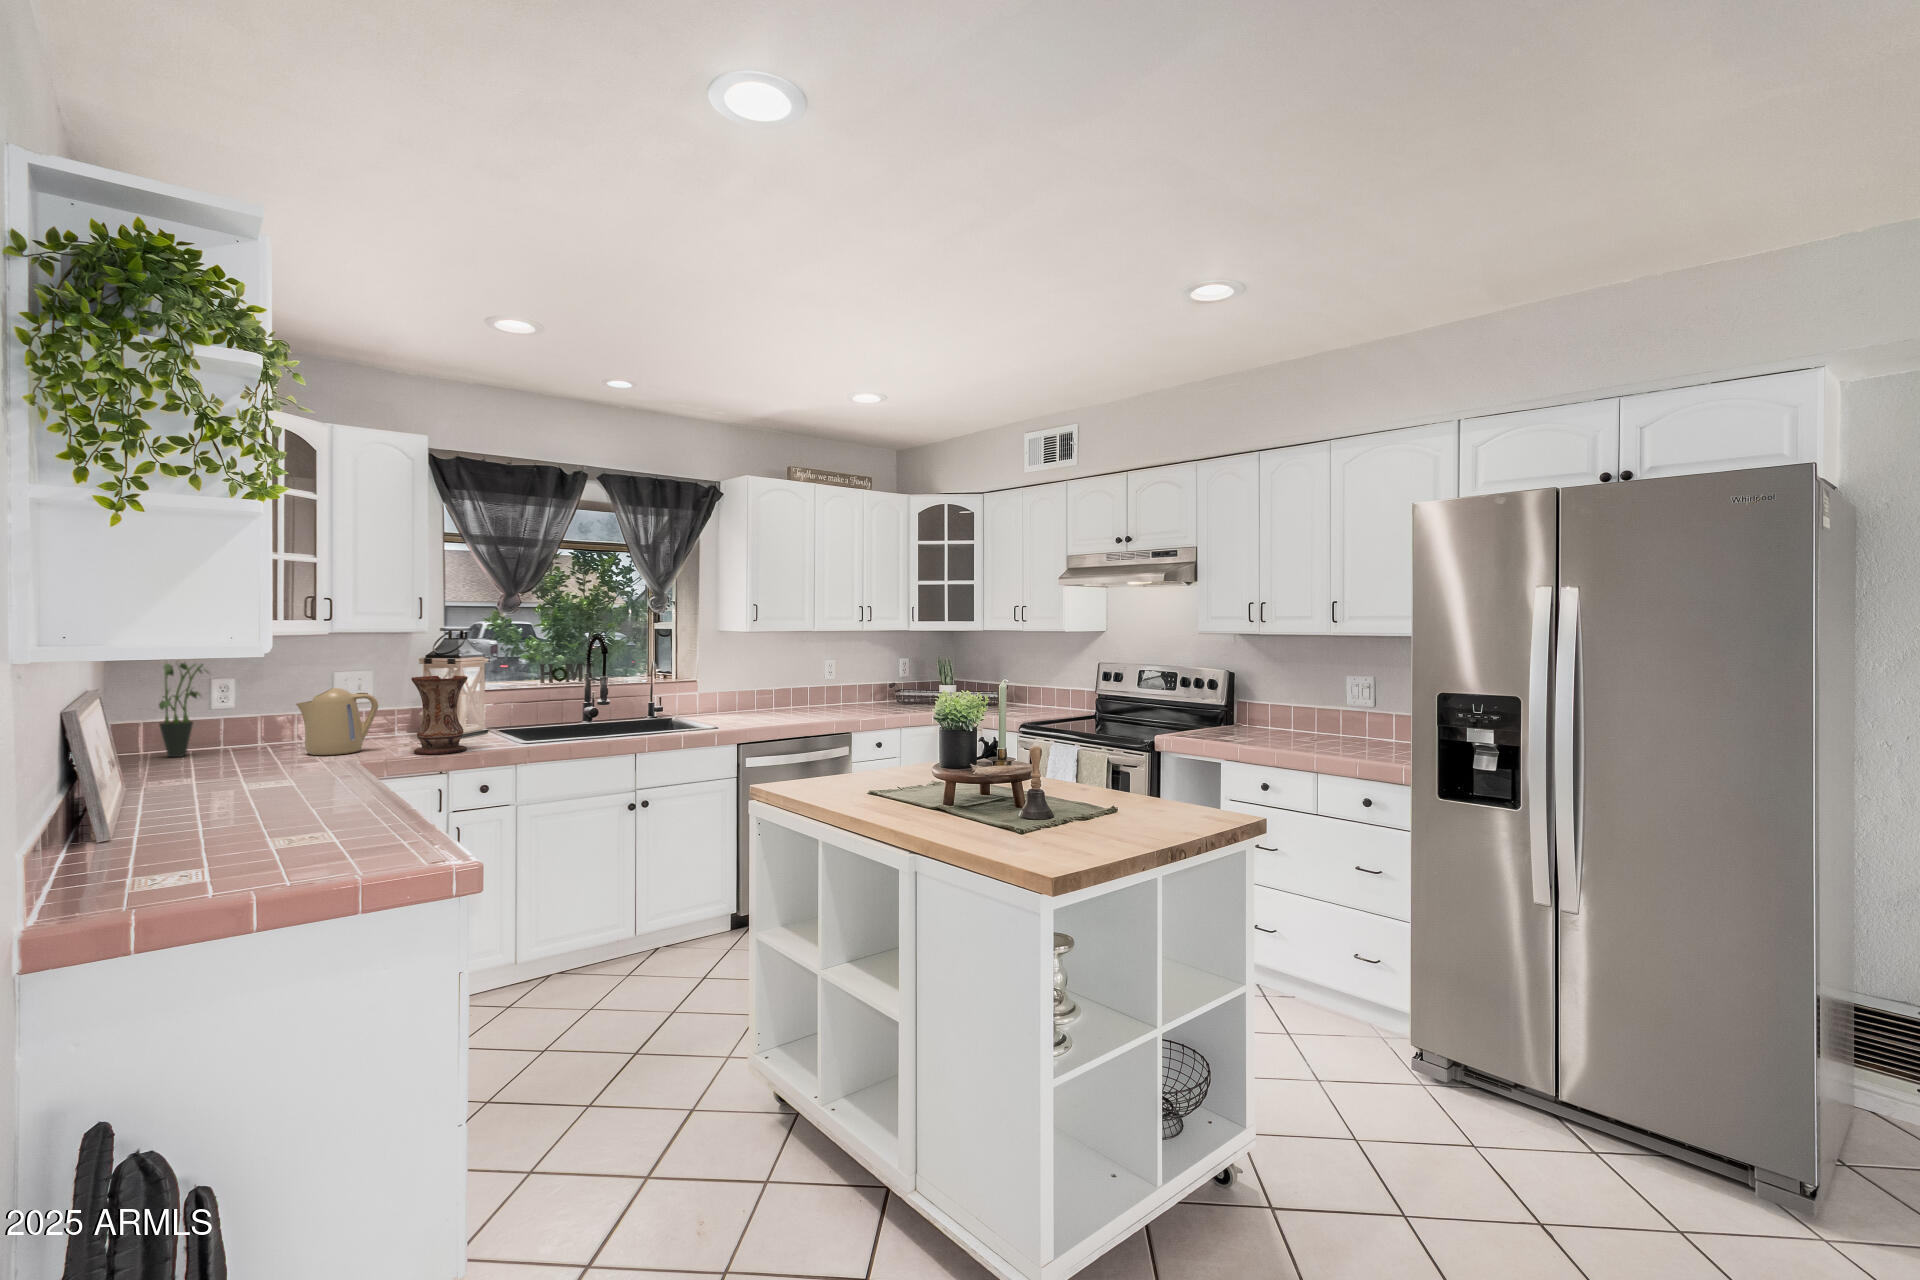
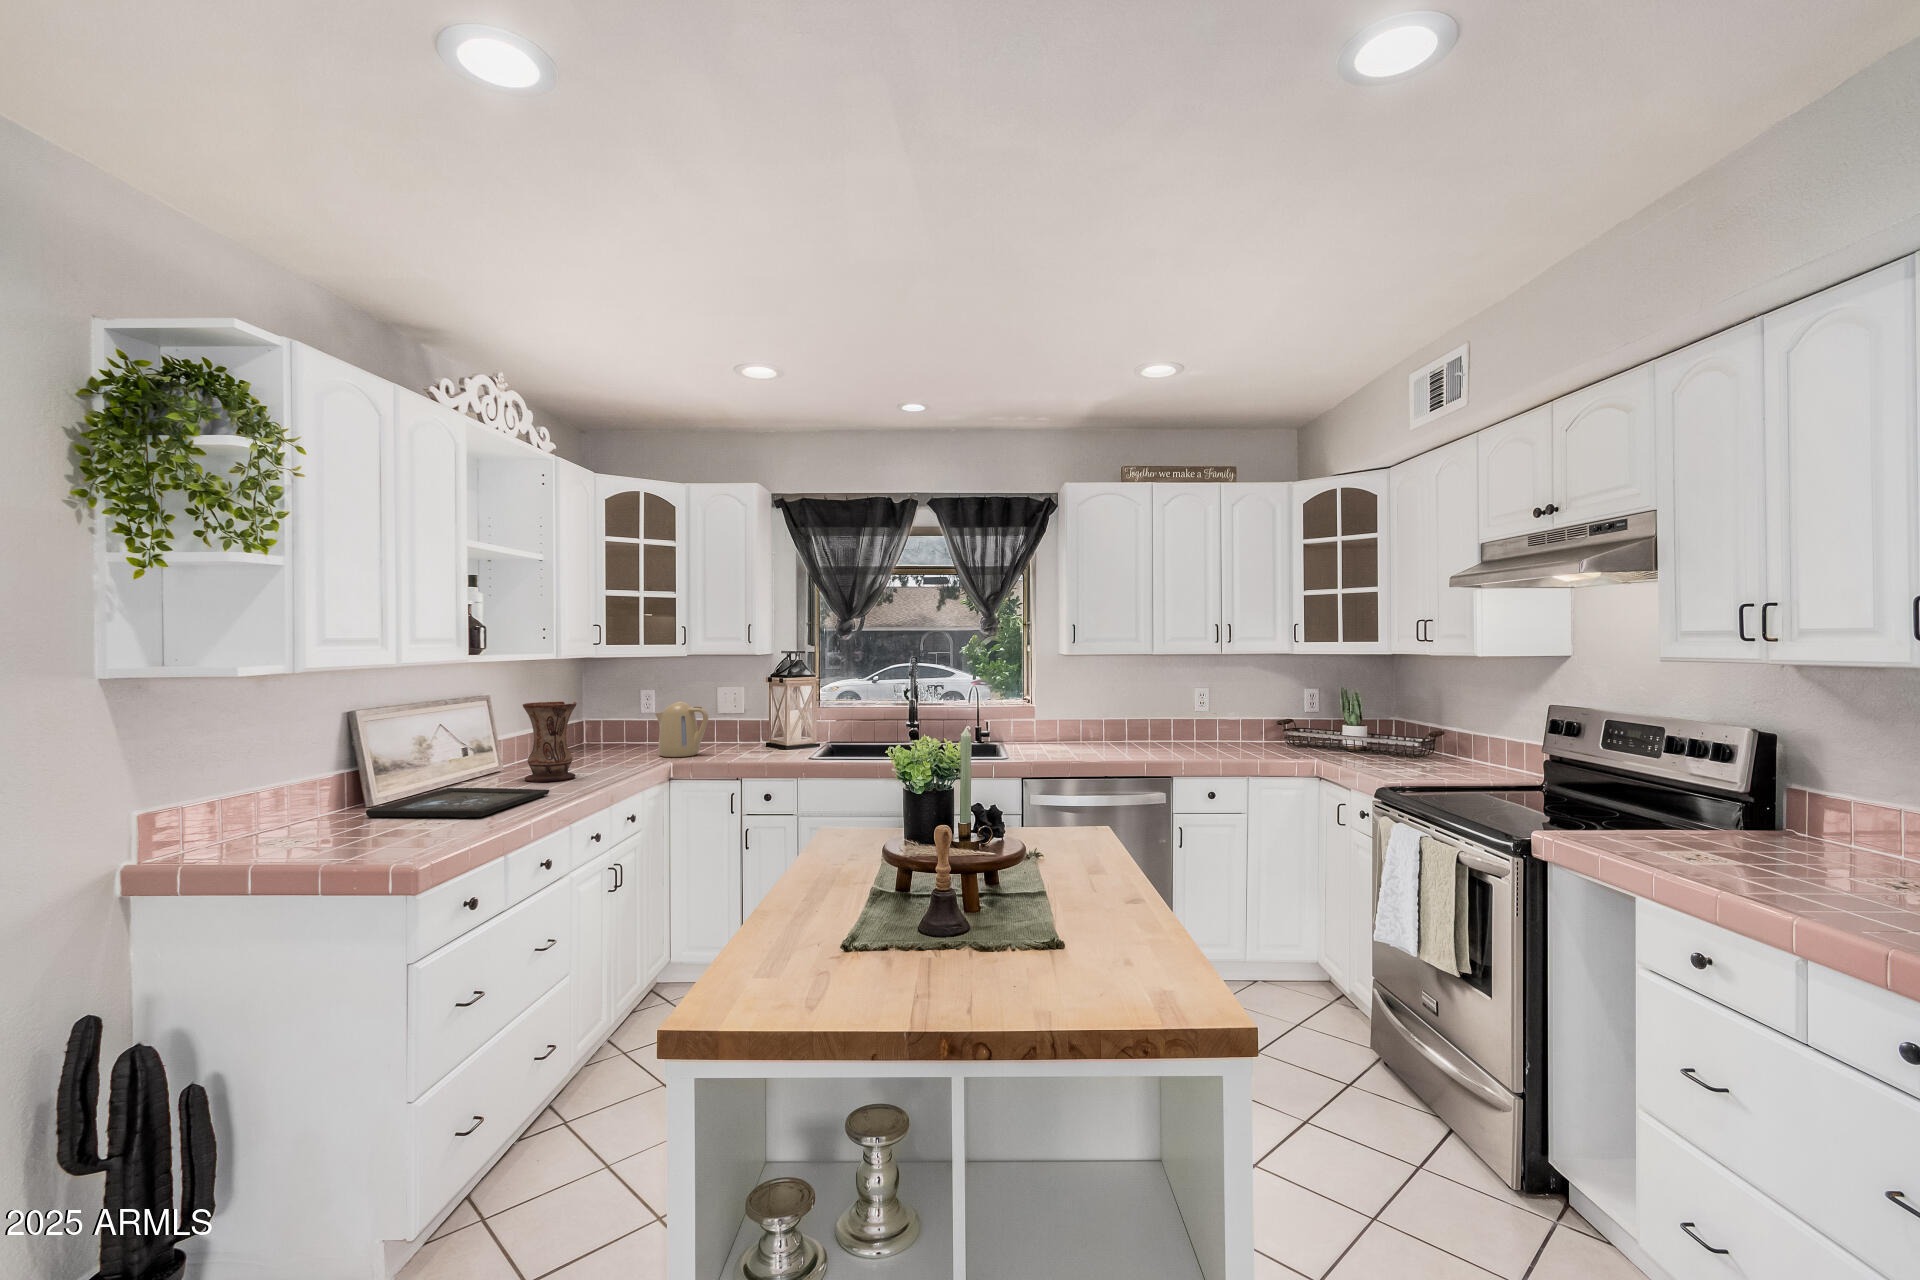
potted plant: present [159,663,209,757] -> none [588,675,620,750]
vase: present [411,676,468,754] -> present [523,702,577,782]
tray: none [159,793,351,847] -> present [366,788,549,818]

